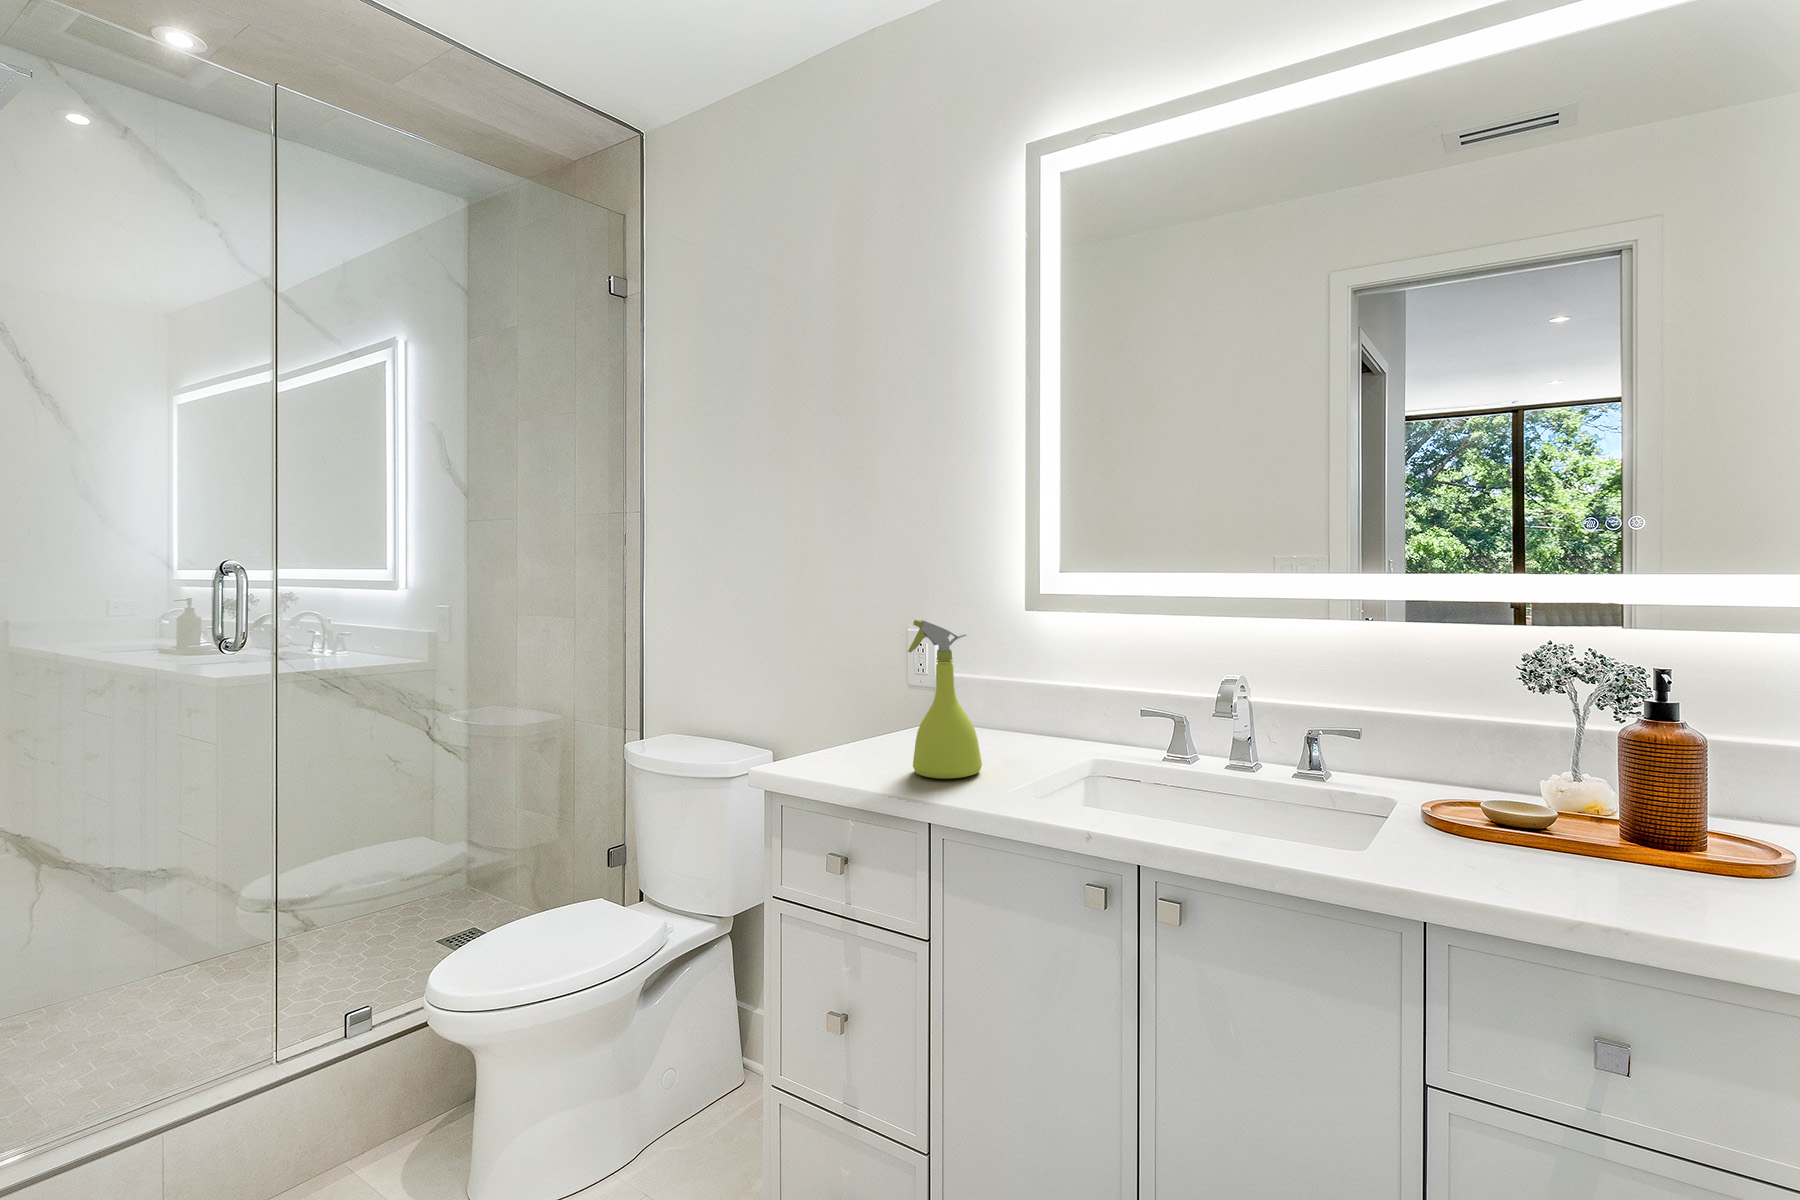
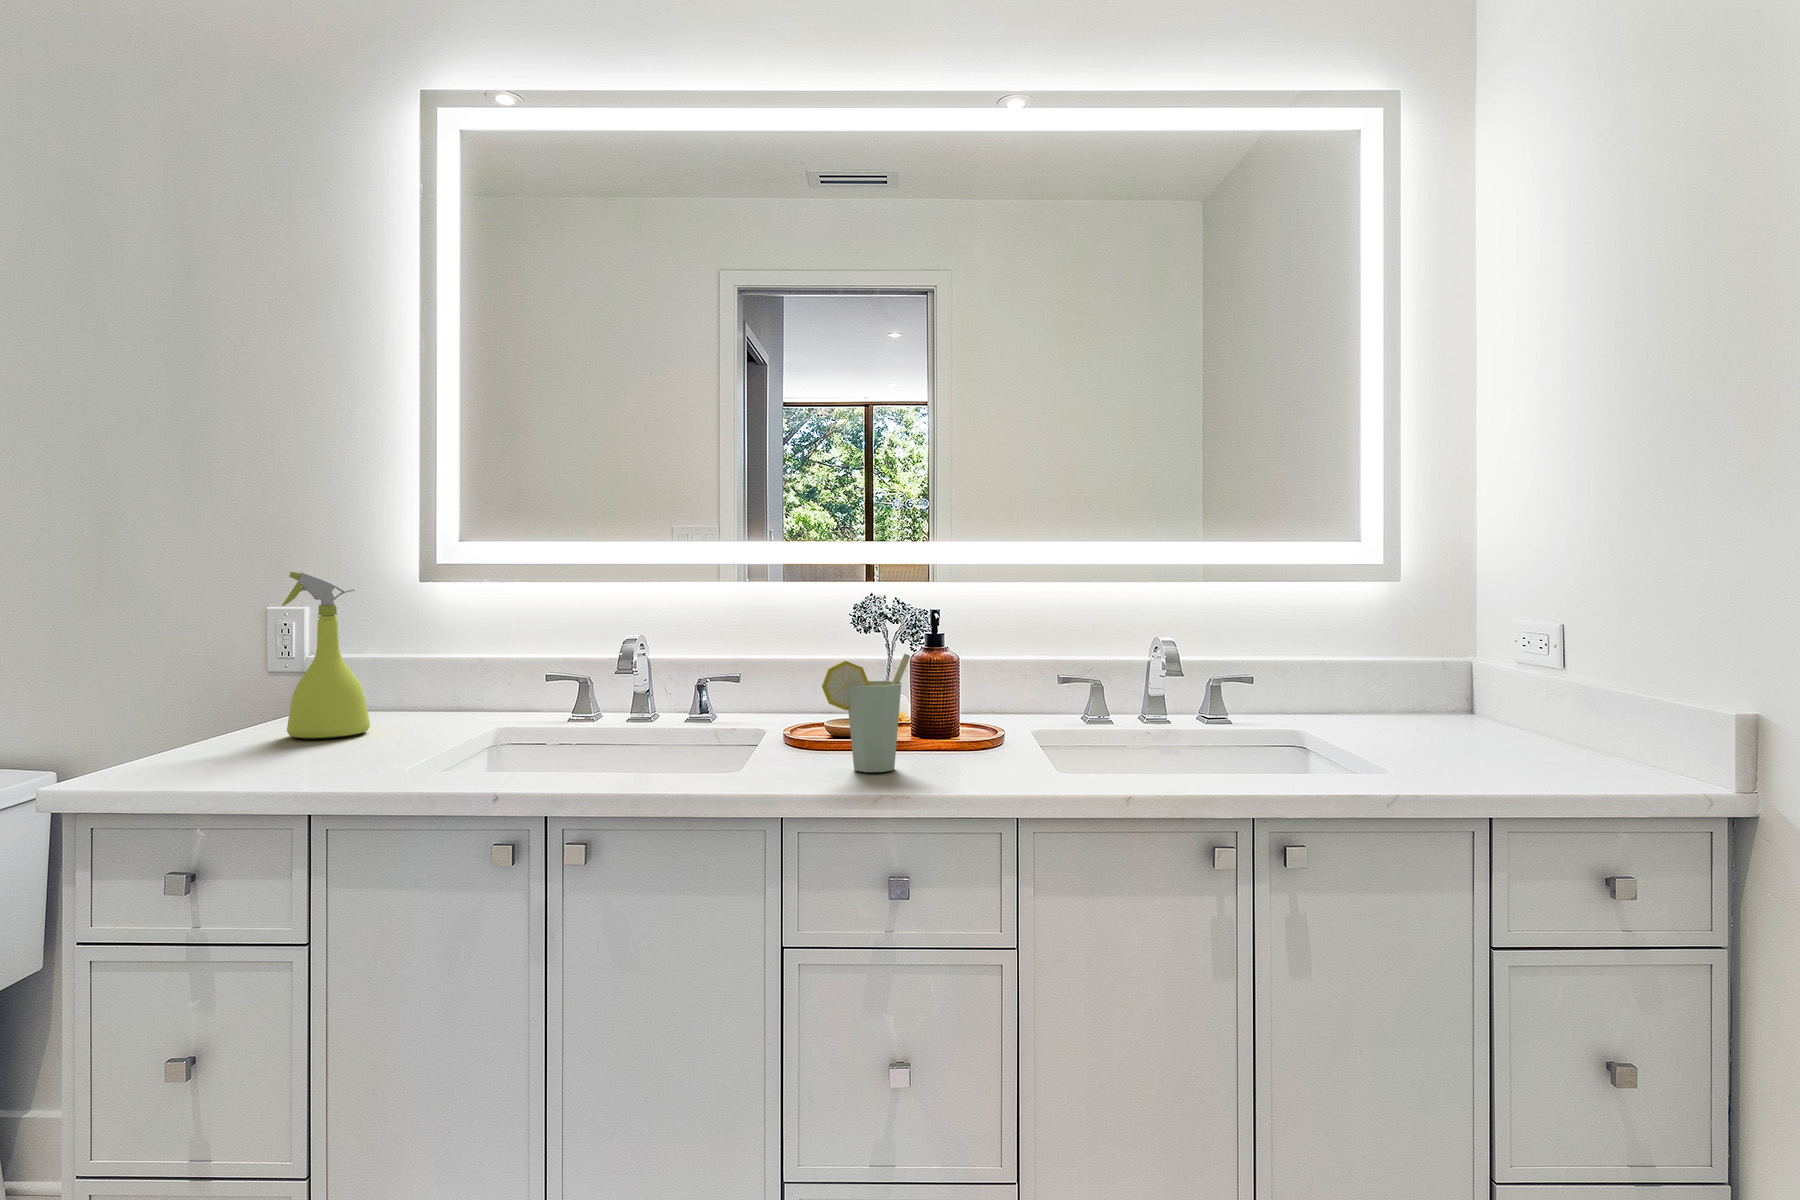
cup: none [1575,750,1697,904] -> present [822,654,910,772]

